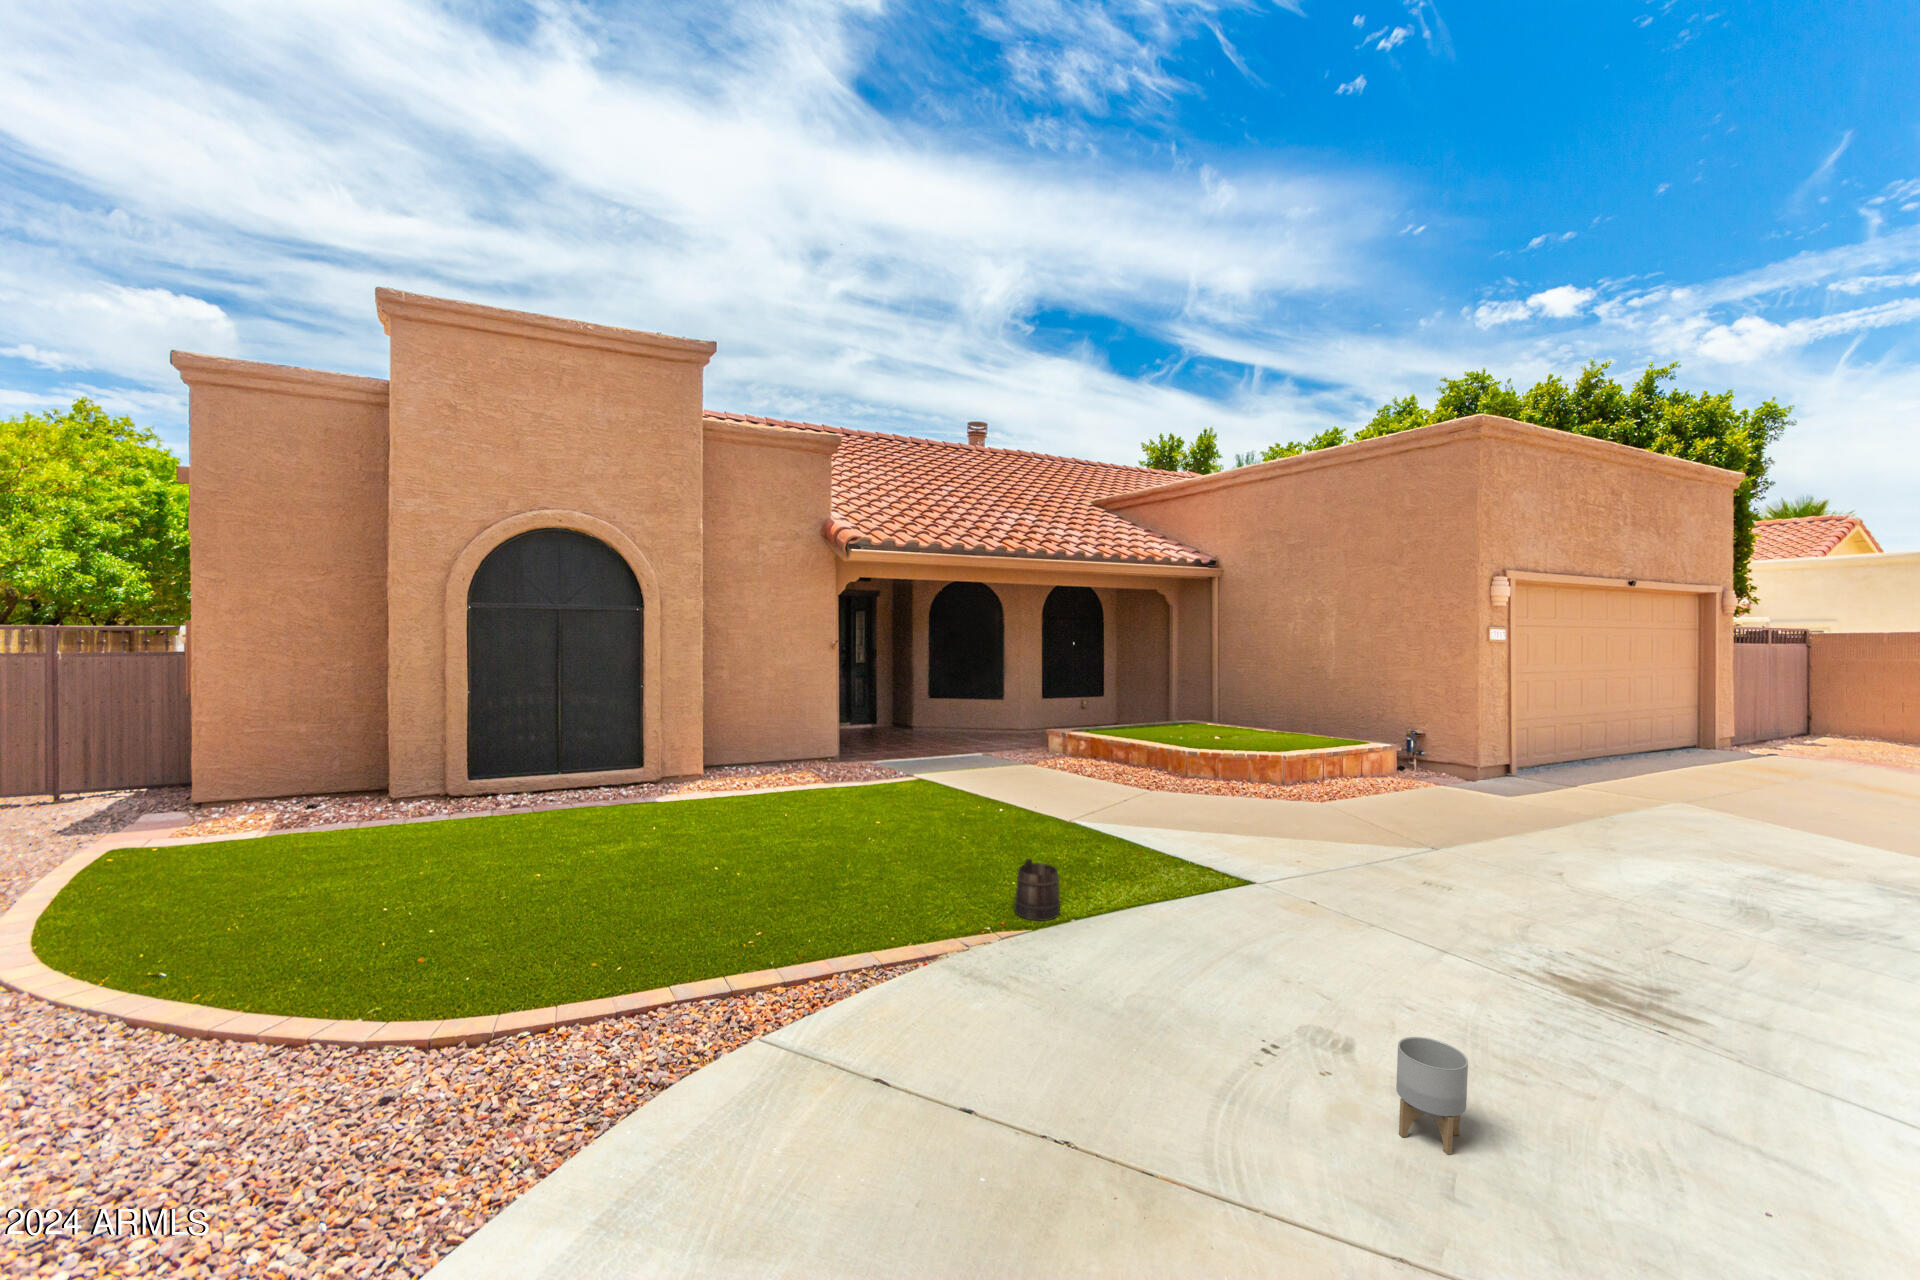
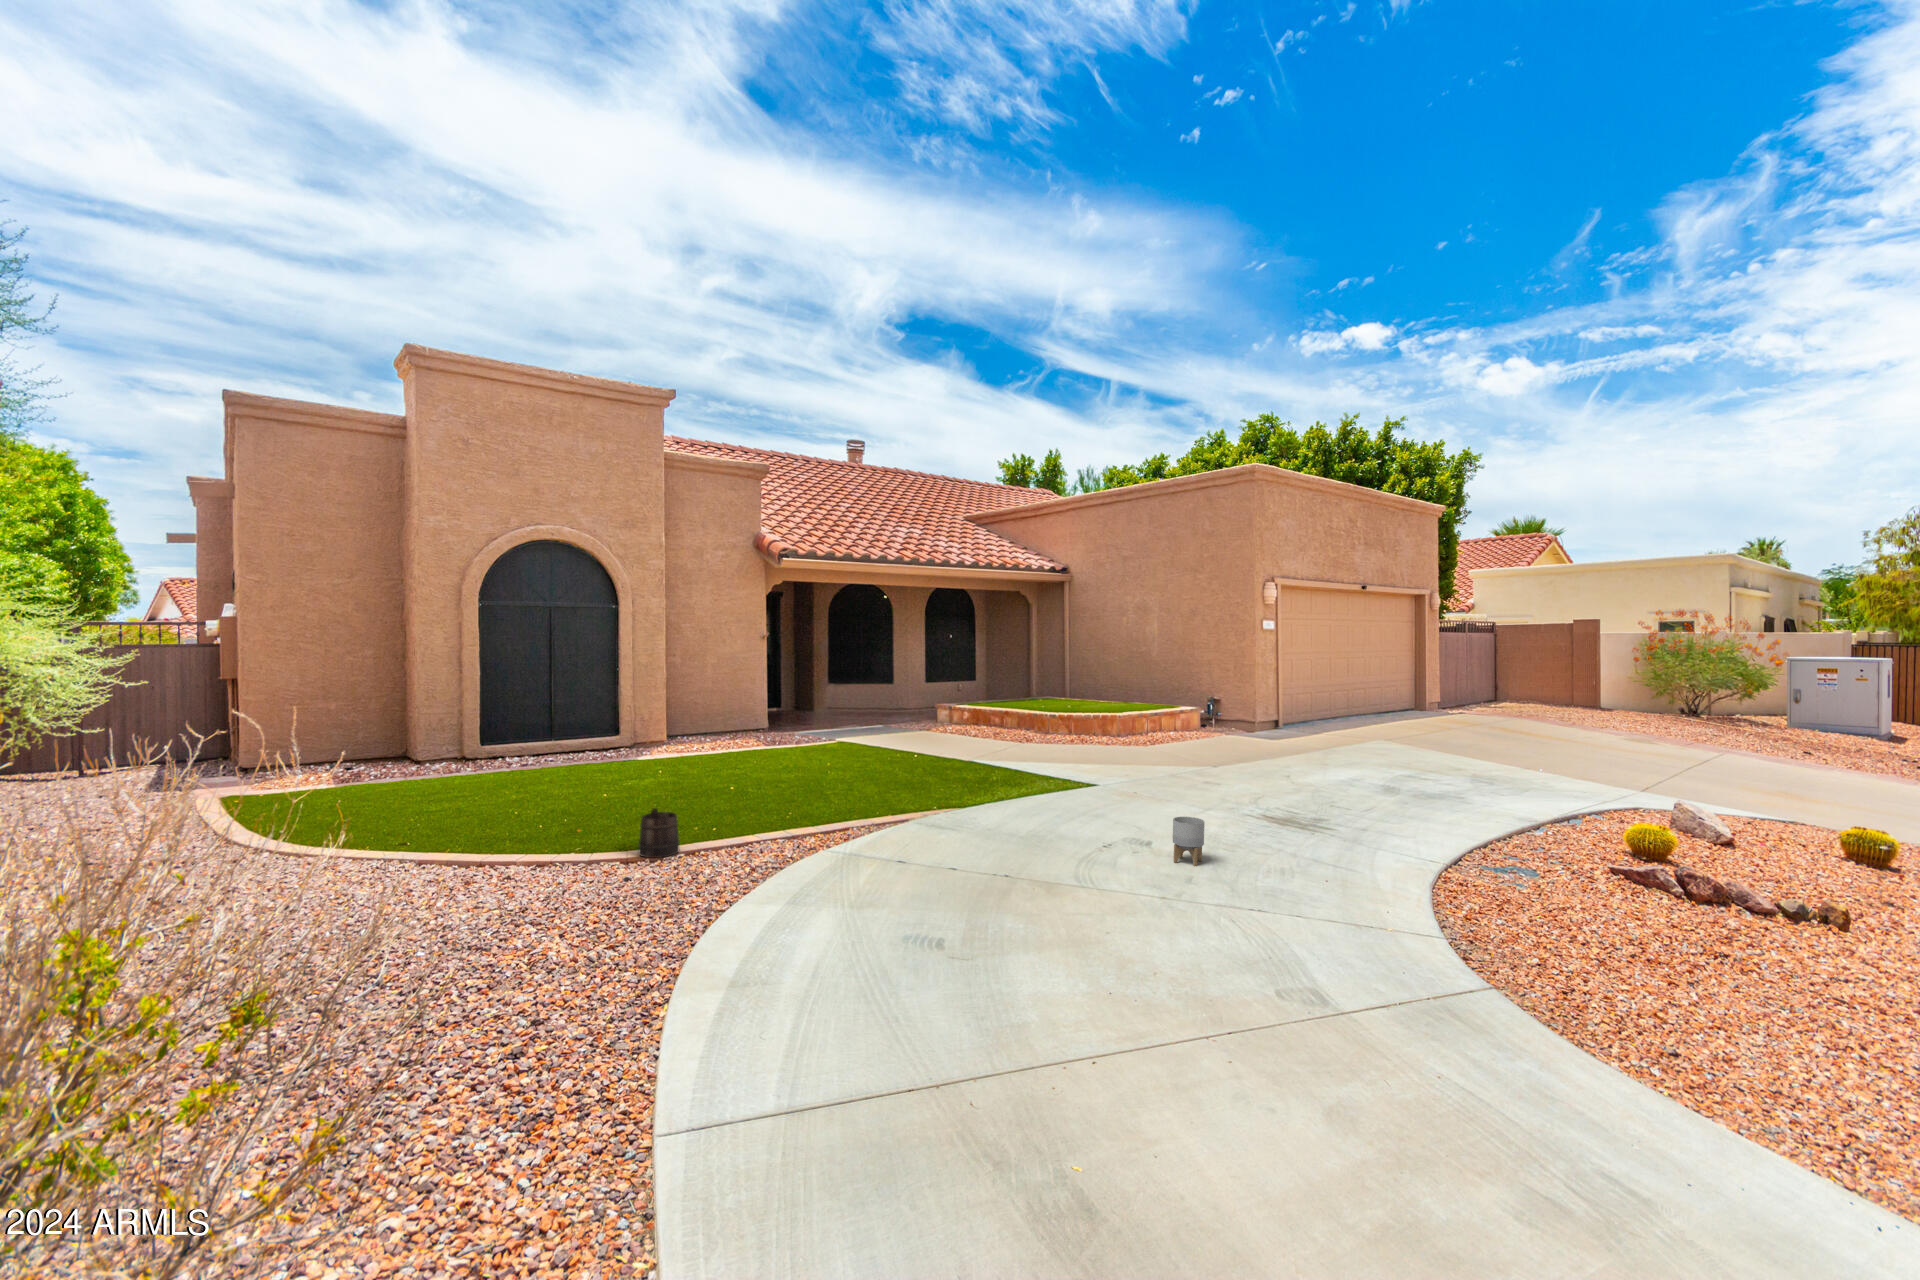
bucket: present [1014,859,1060,921] -> present [638,808,680,858]

